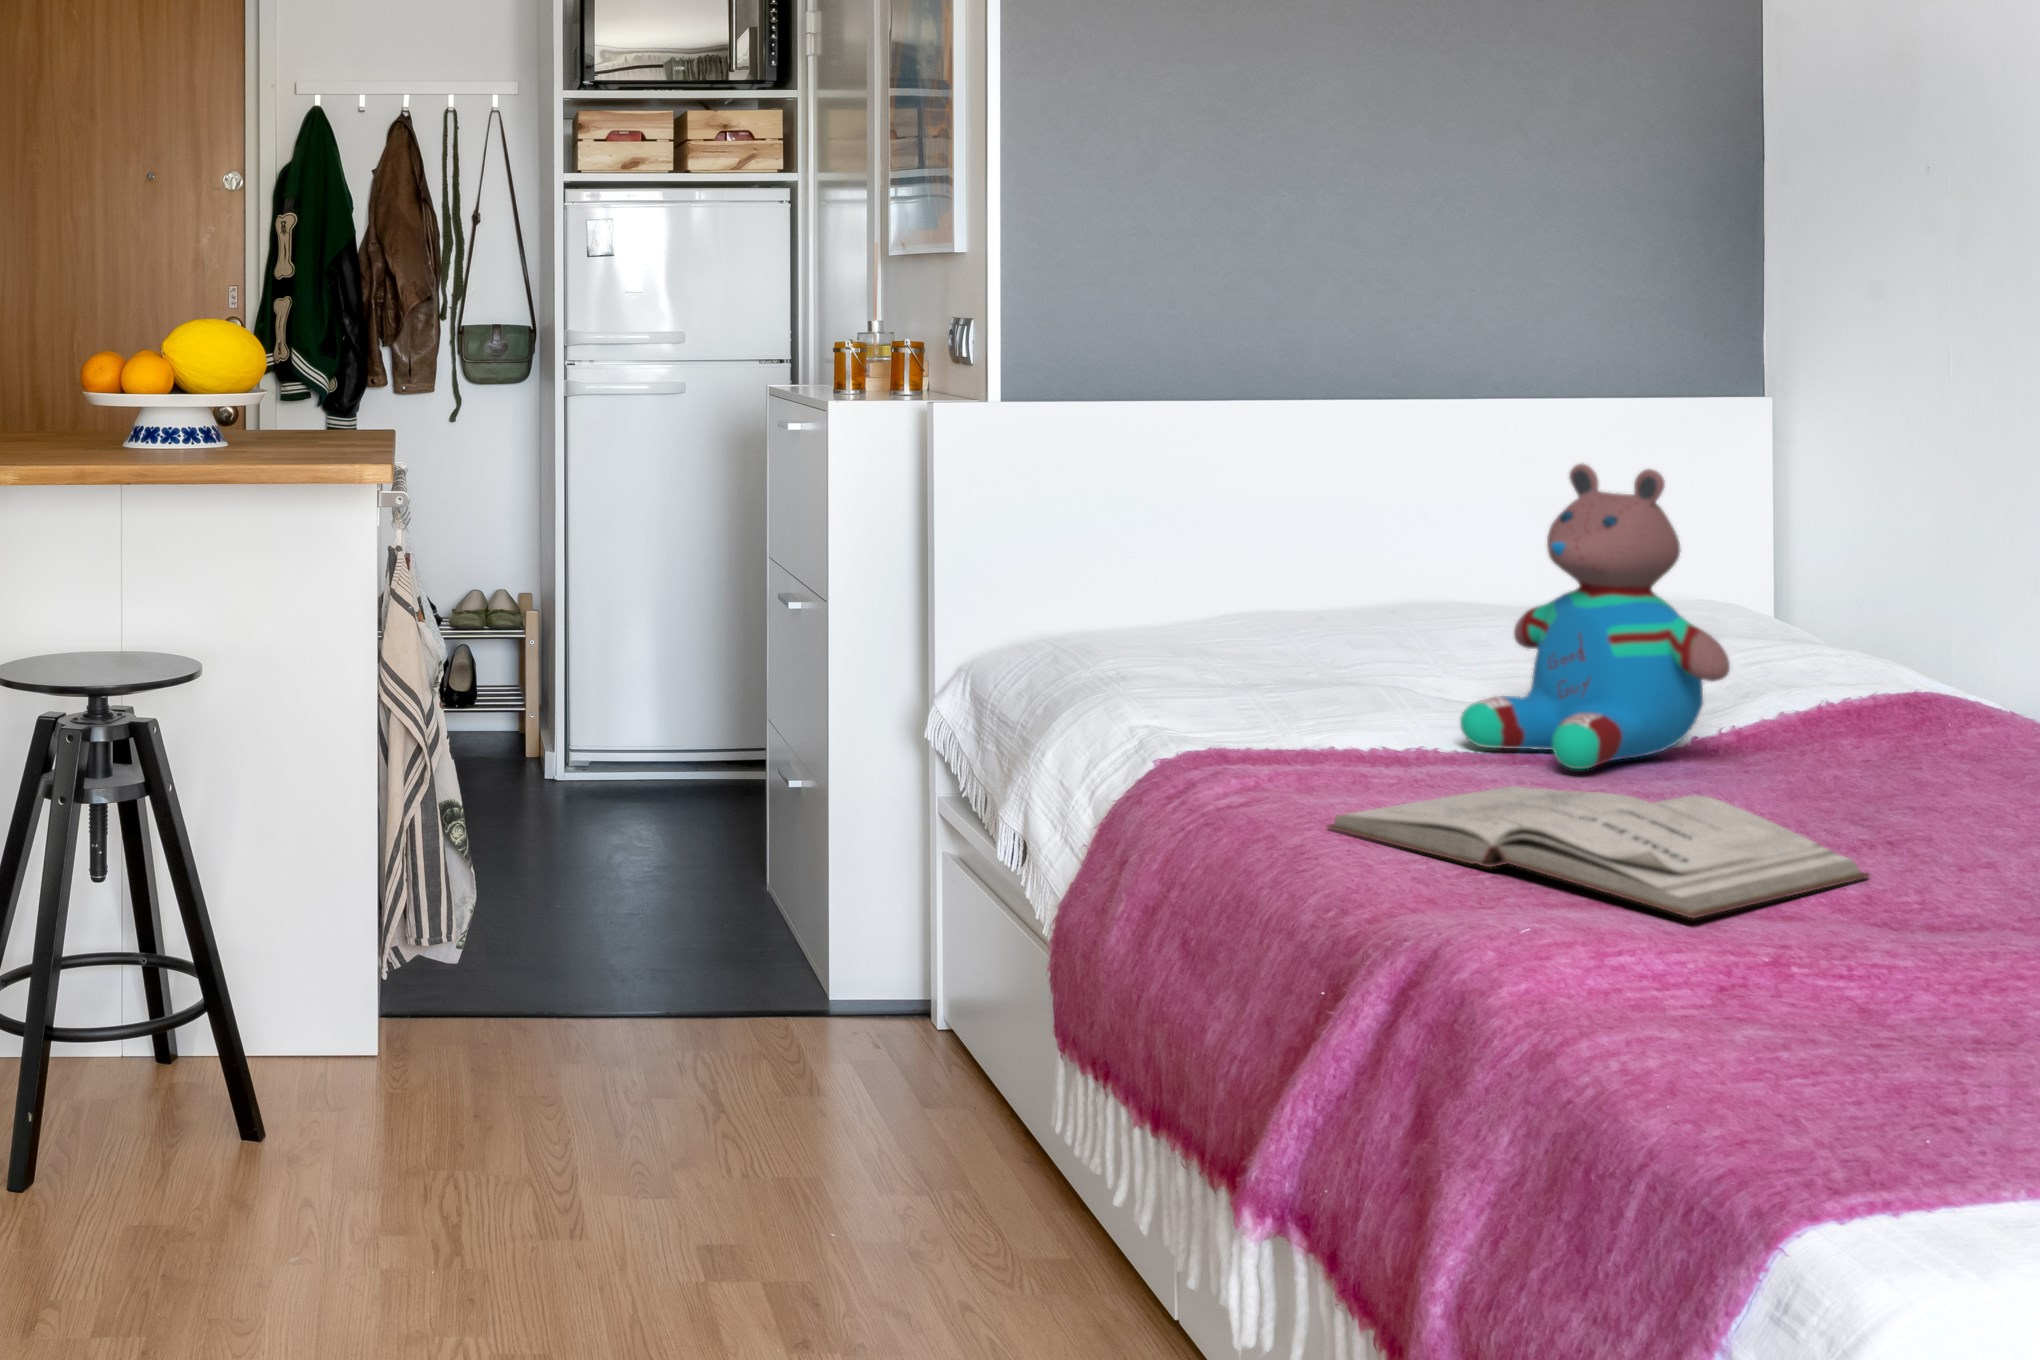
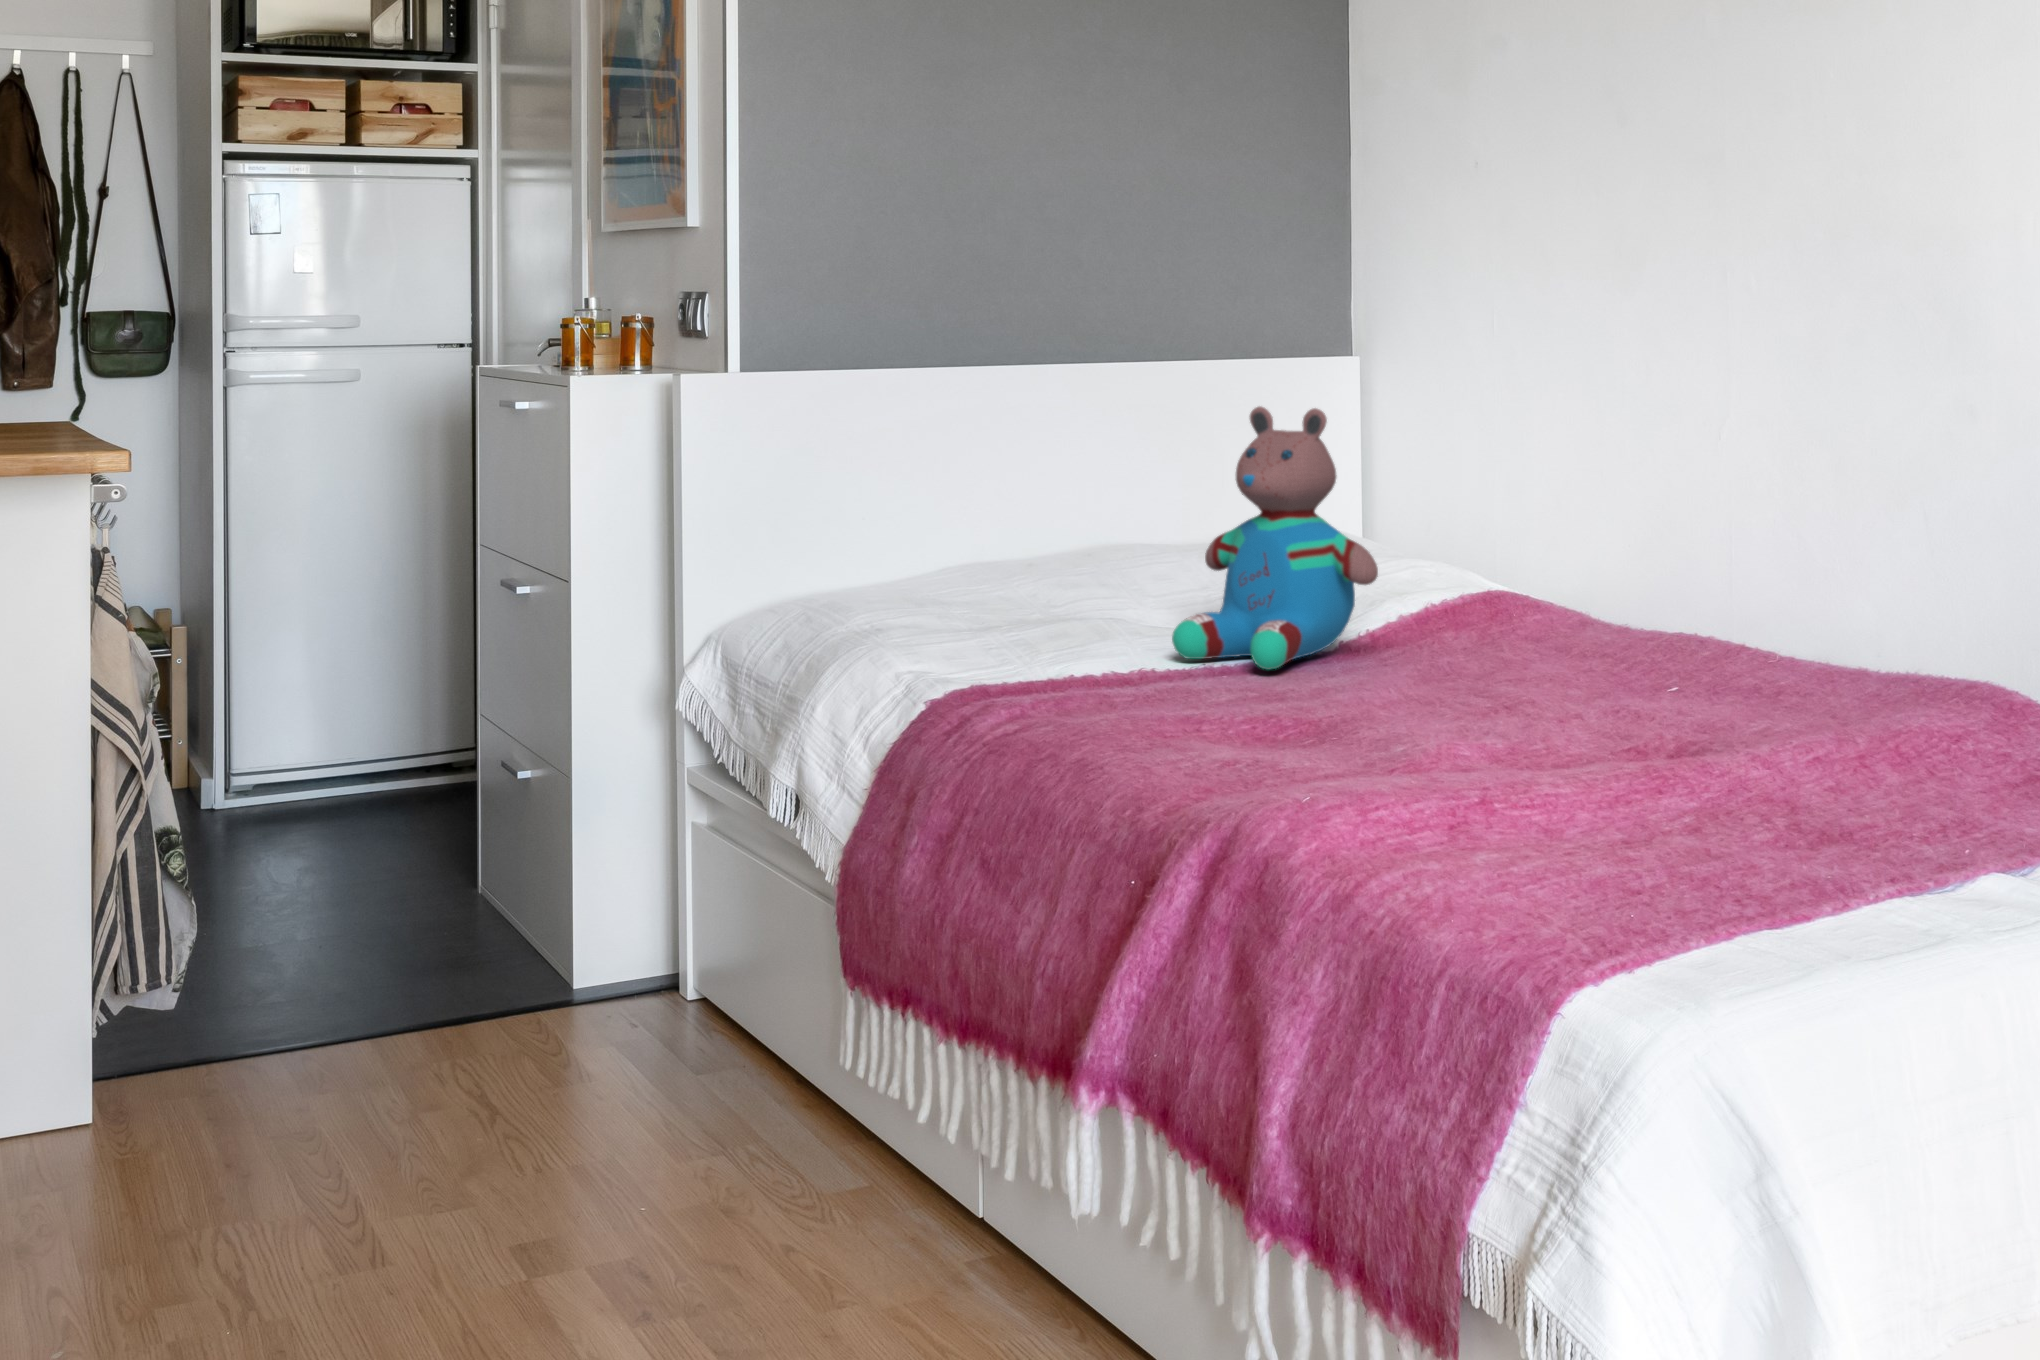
book: present [1328,786,1869,918] -> none [1101,679,1507,777]

